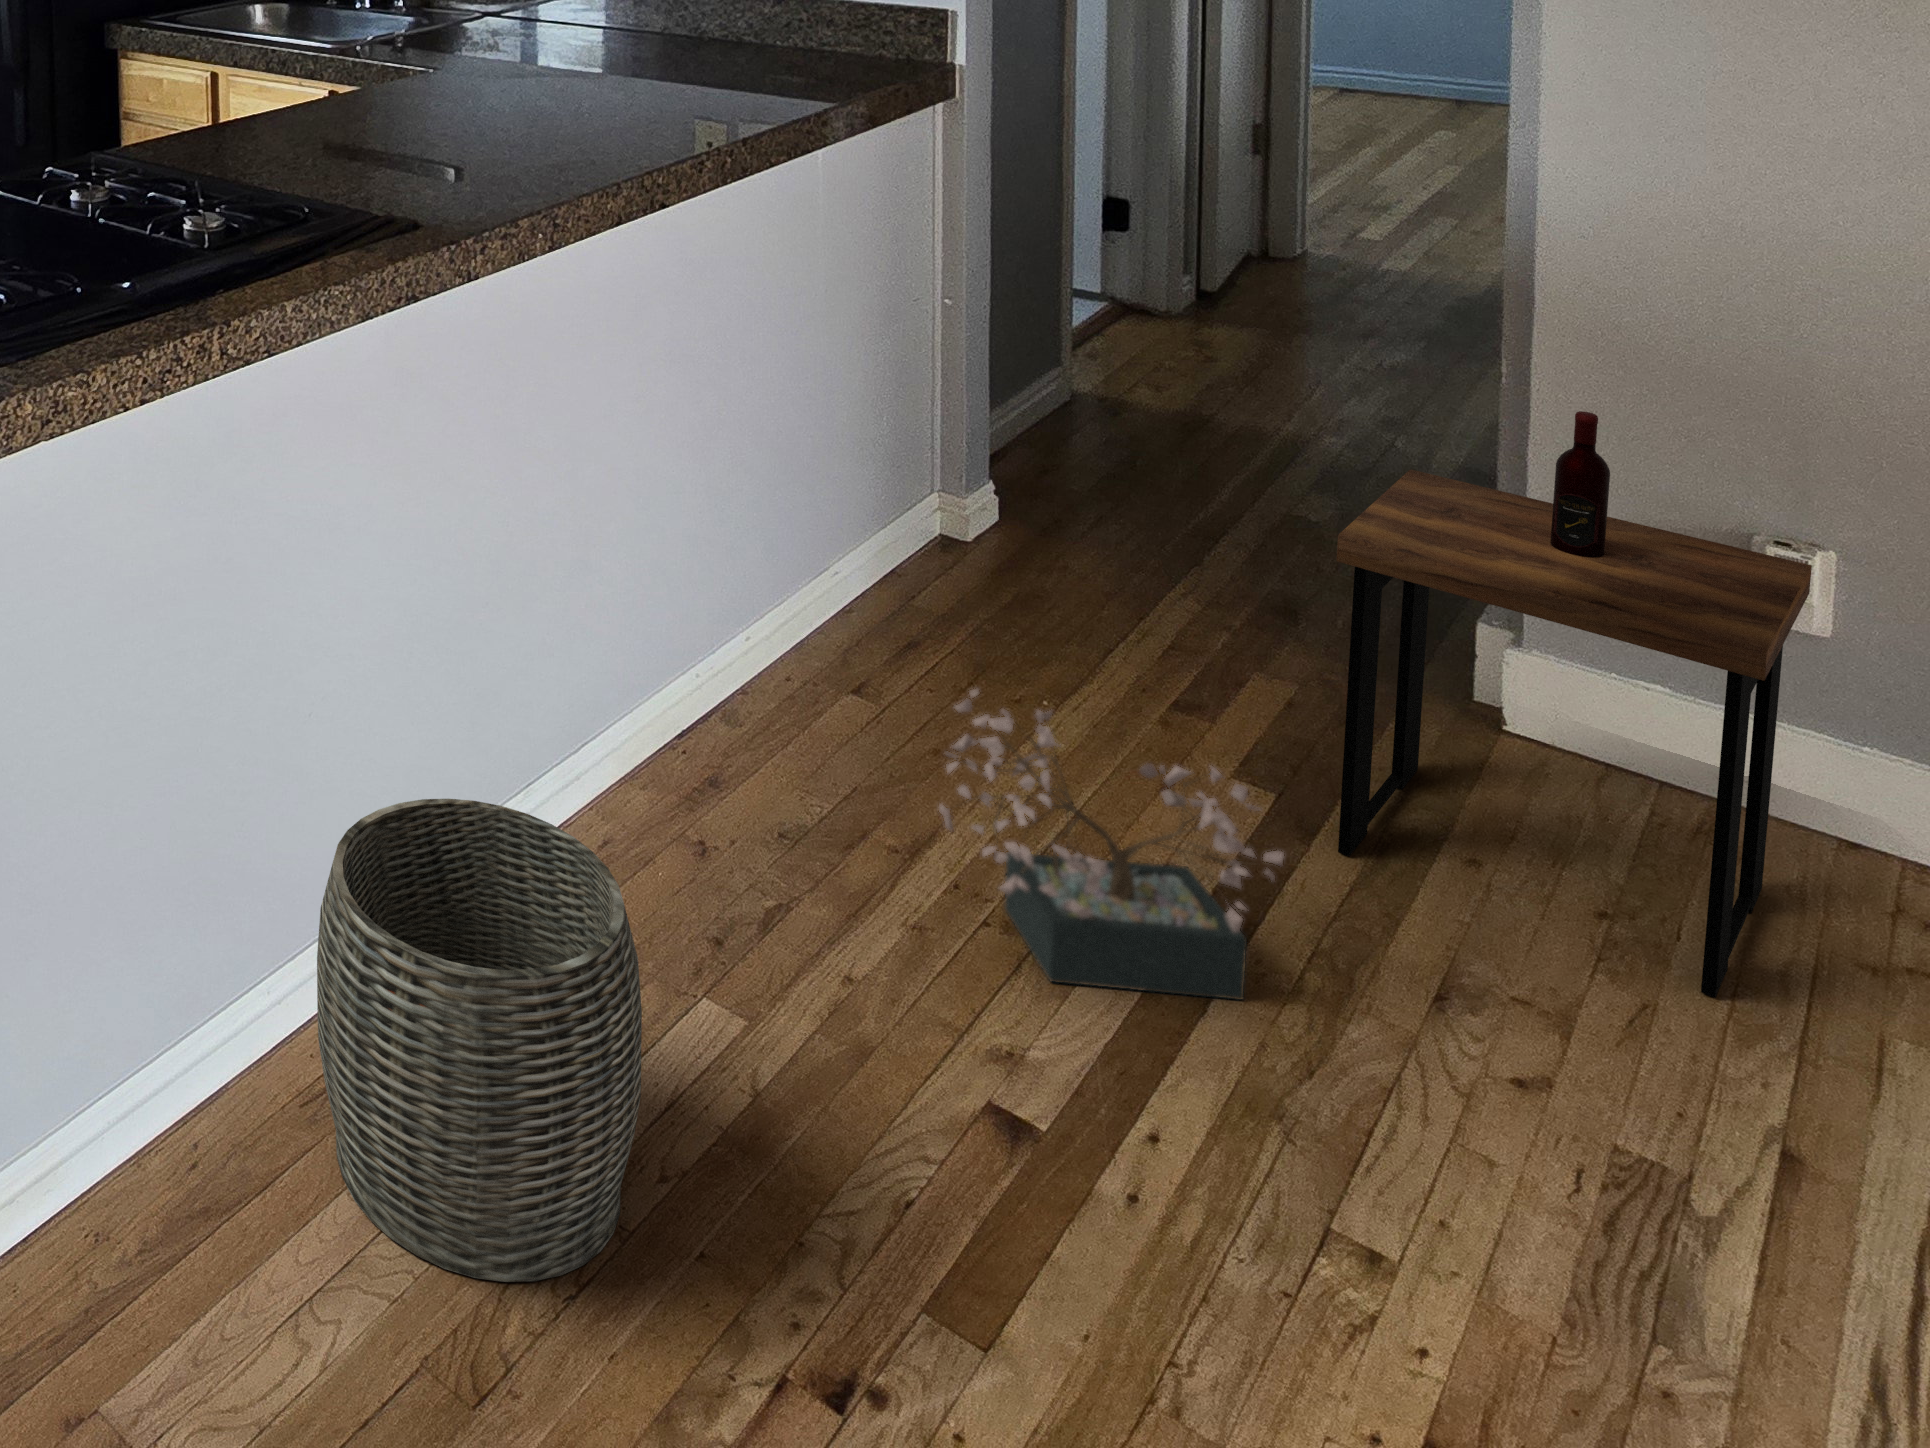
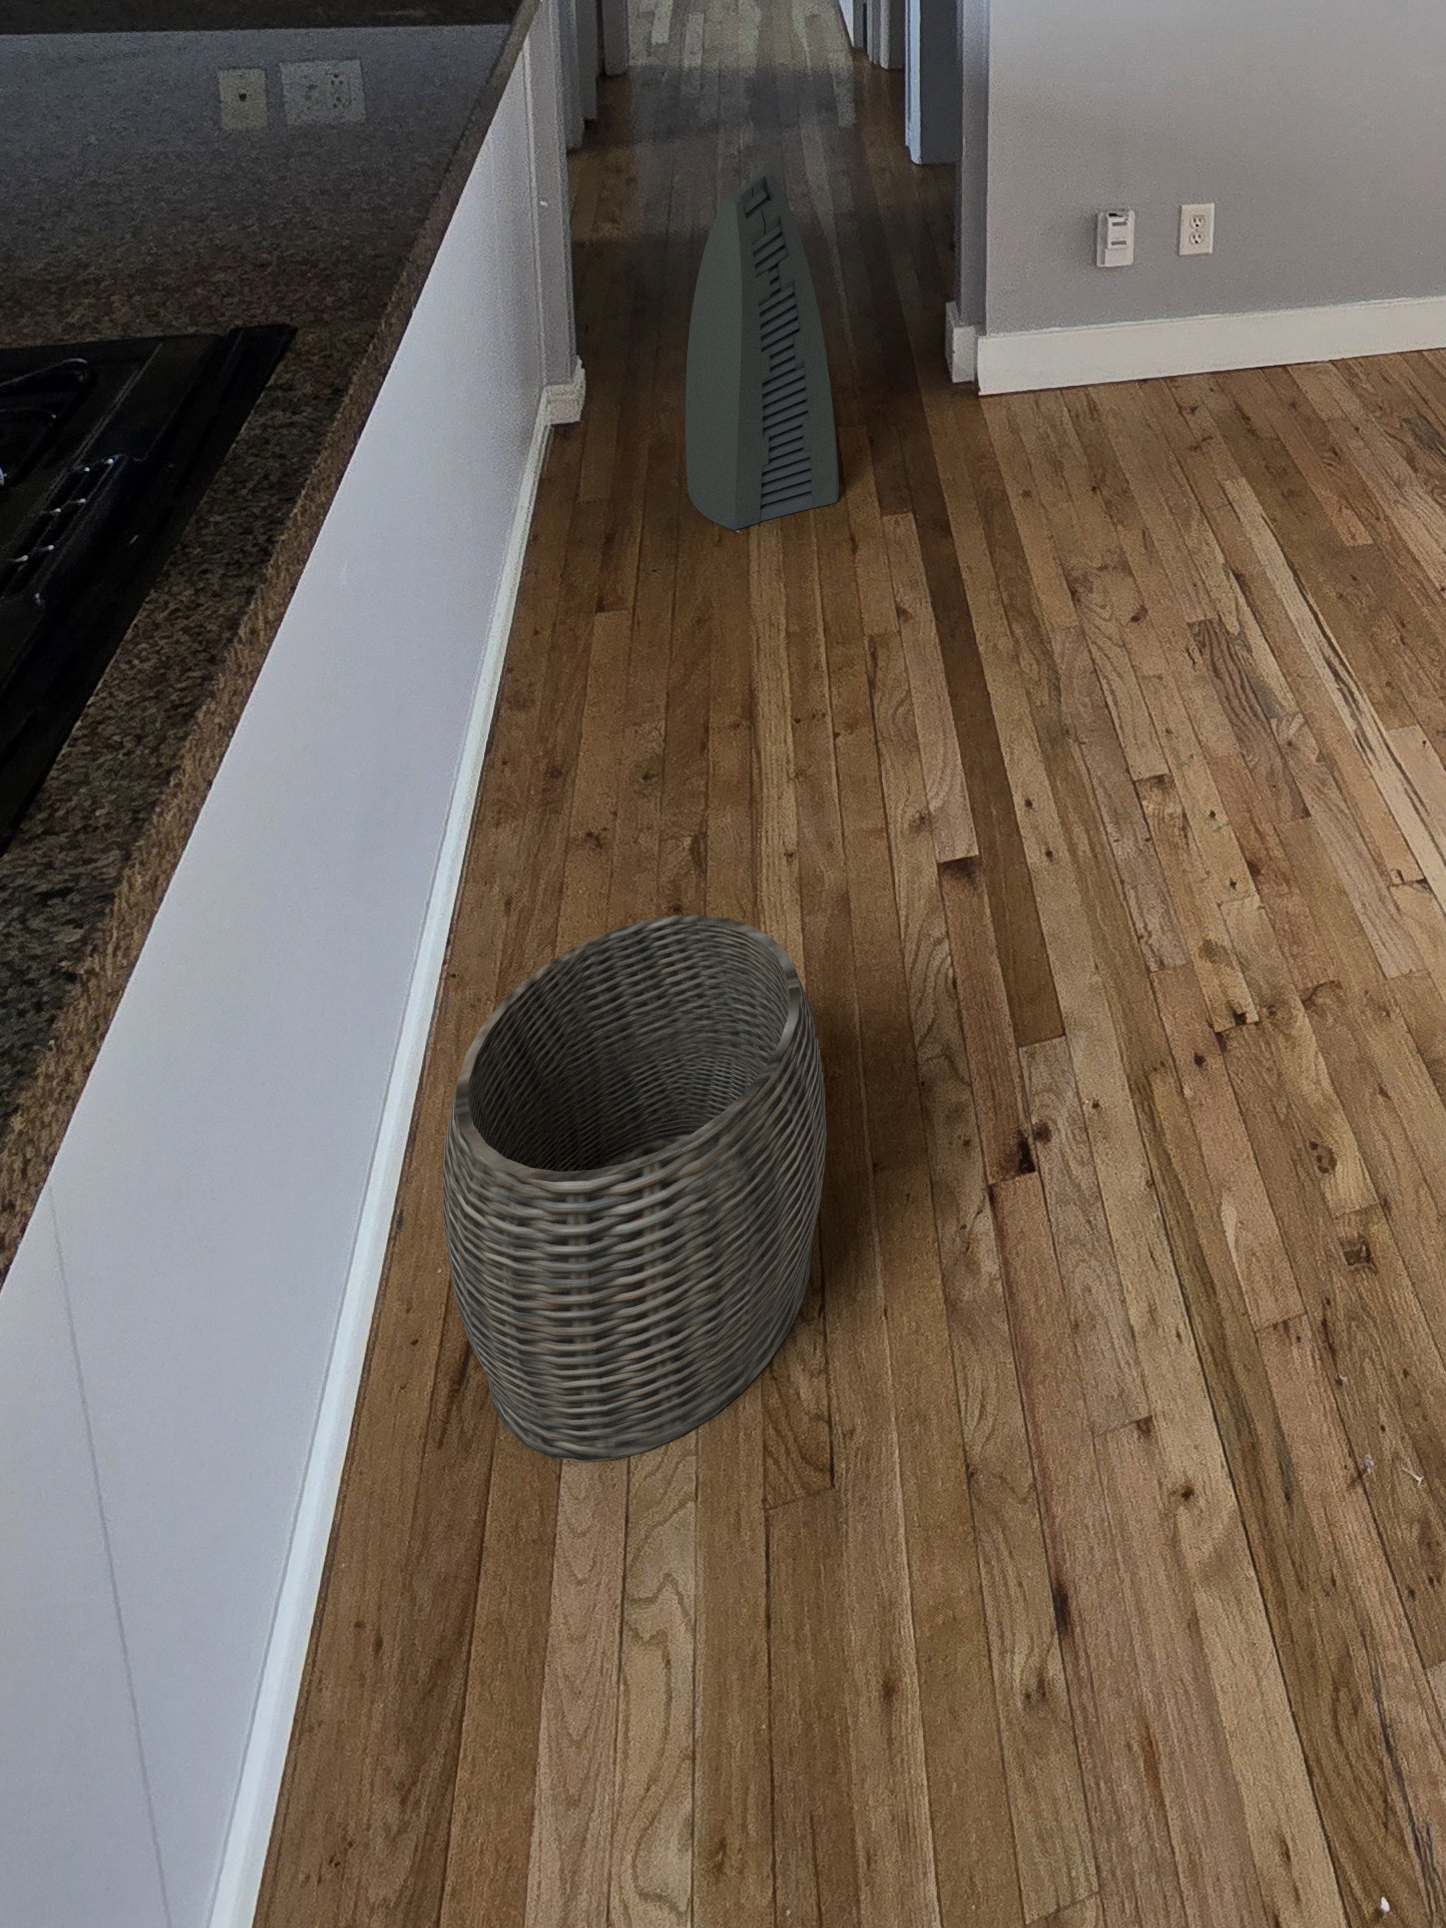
air purifier: none [1020,295,1209,736] -> present [685,169,839,530]
side table: present [1337,411,1812,998] -> none [941,181,1172,533]
decorative plant: present [939,689,1284,1000] -> none [787,521,1001,745]

